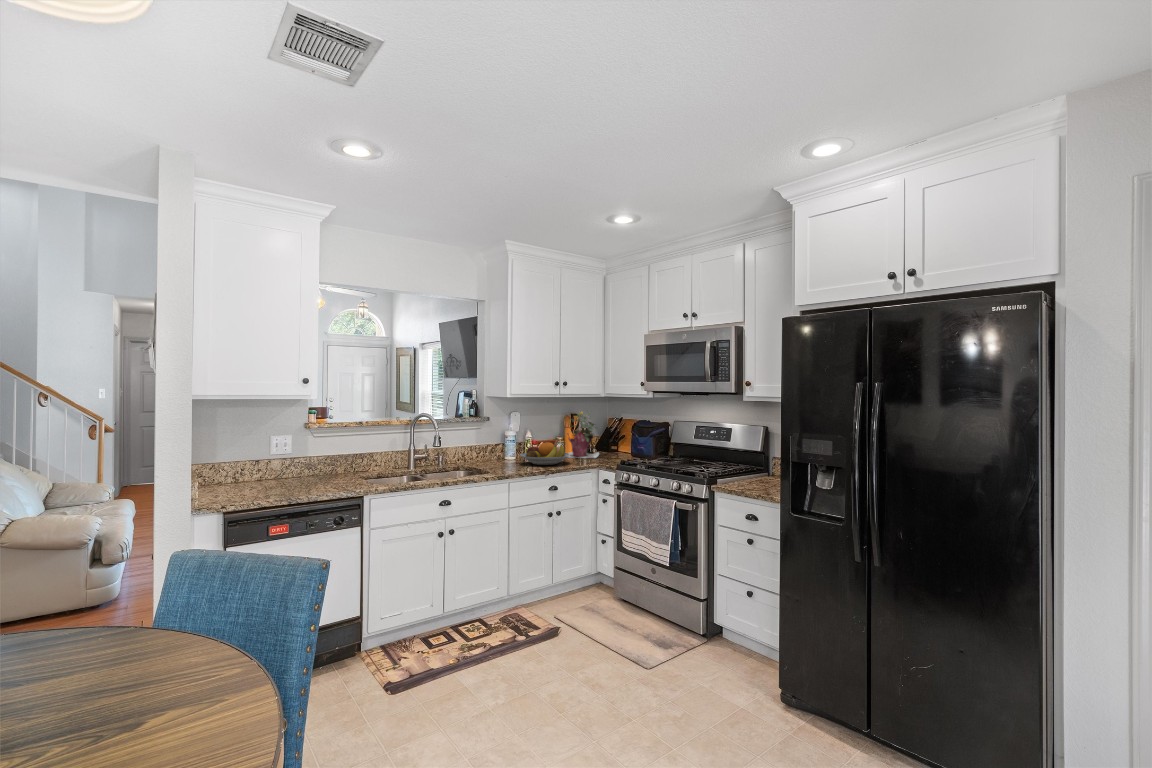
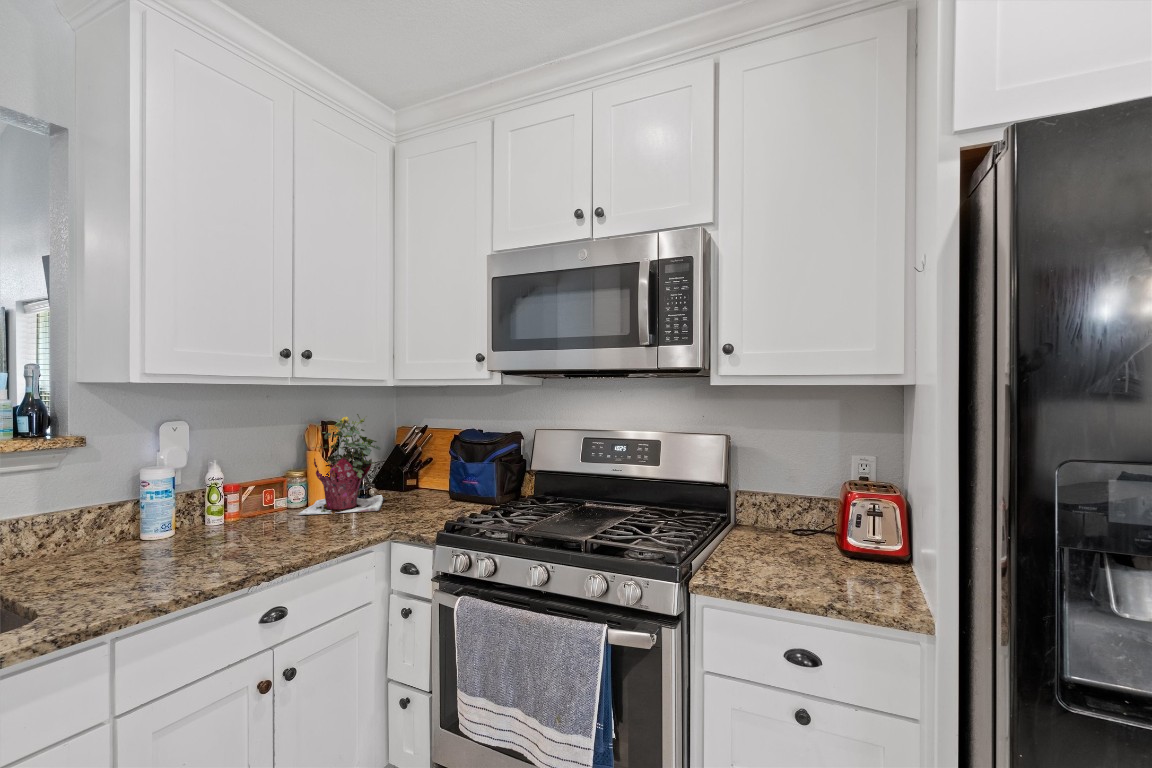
fruit bowl: present [520,442,570,465] -> none [173,491,321,552]

